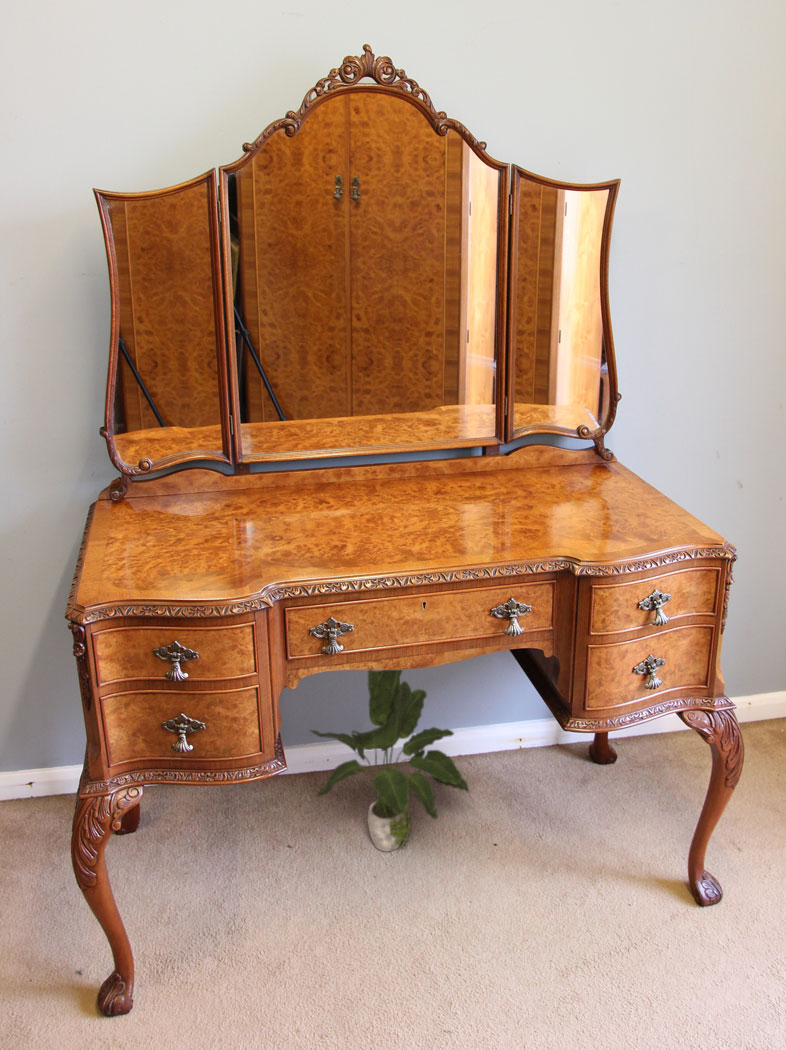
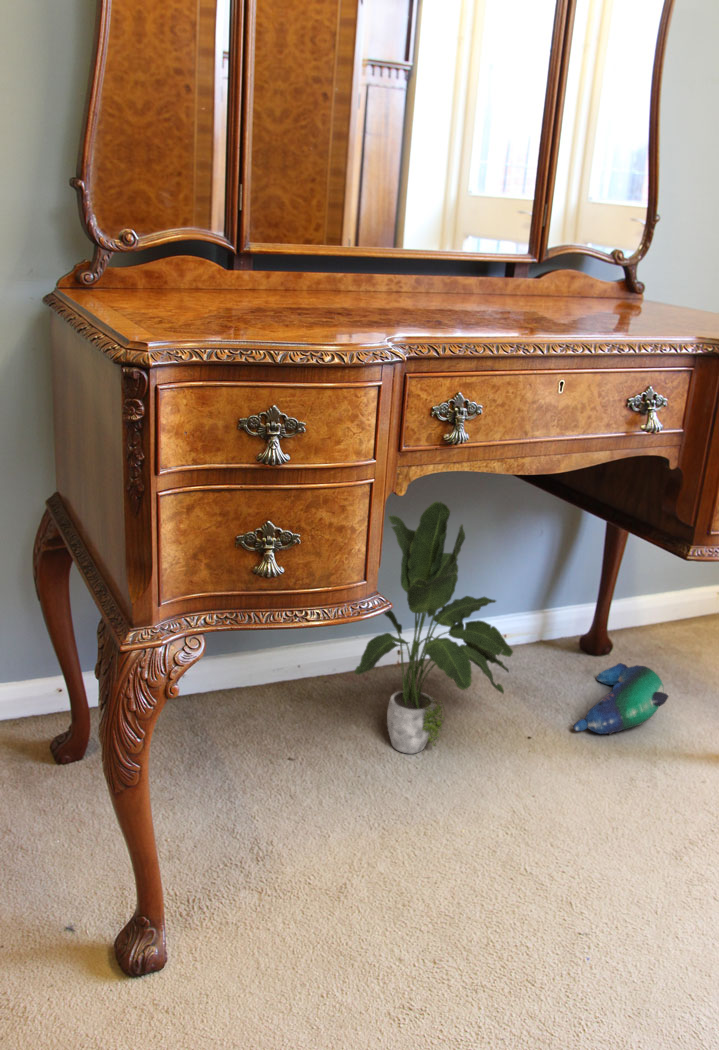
plush toy: none [534,776,629,847] -> present [574,663,669,734]

